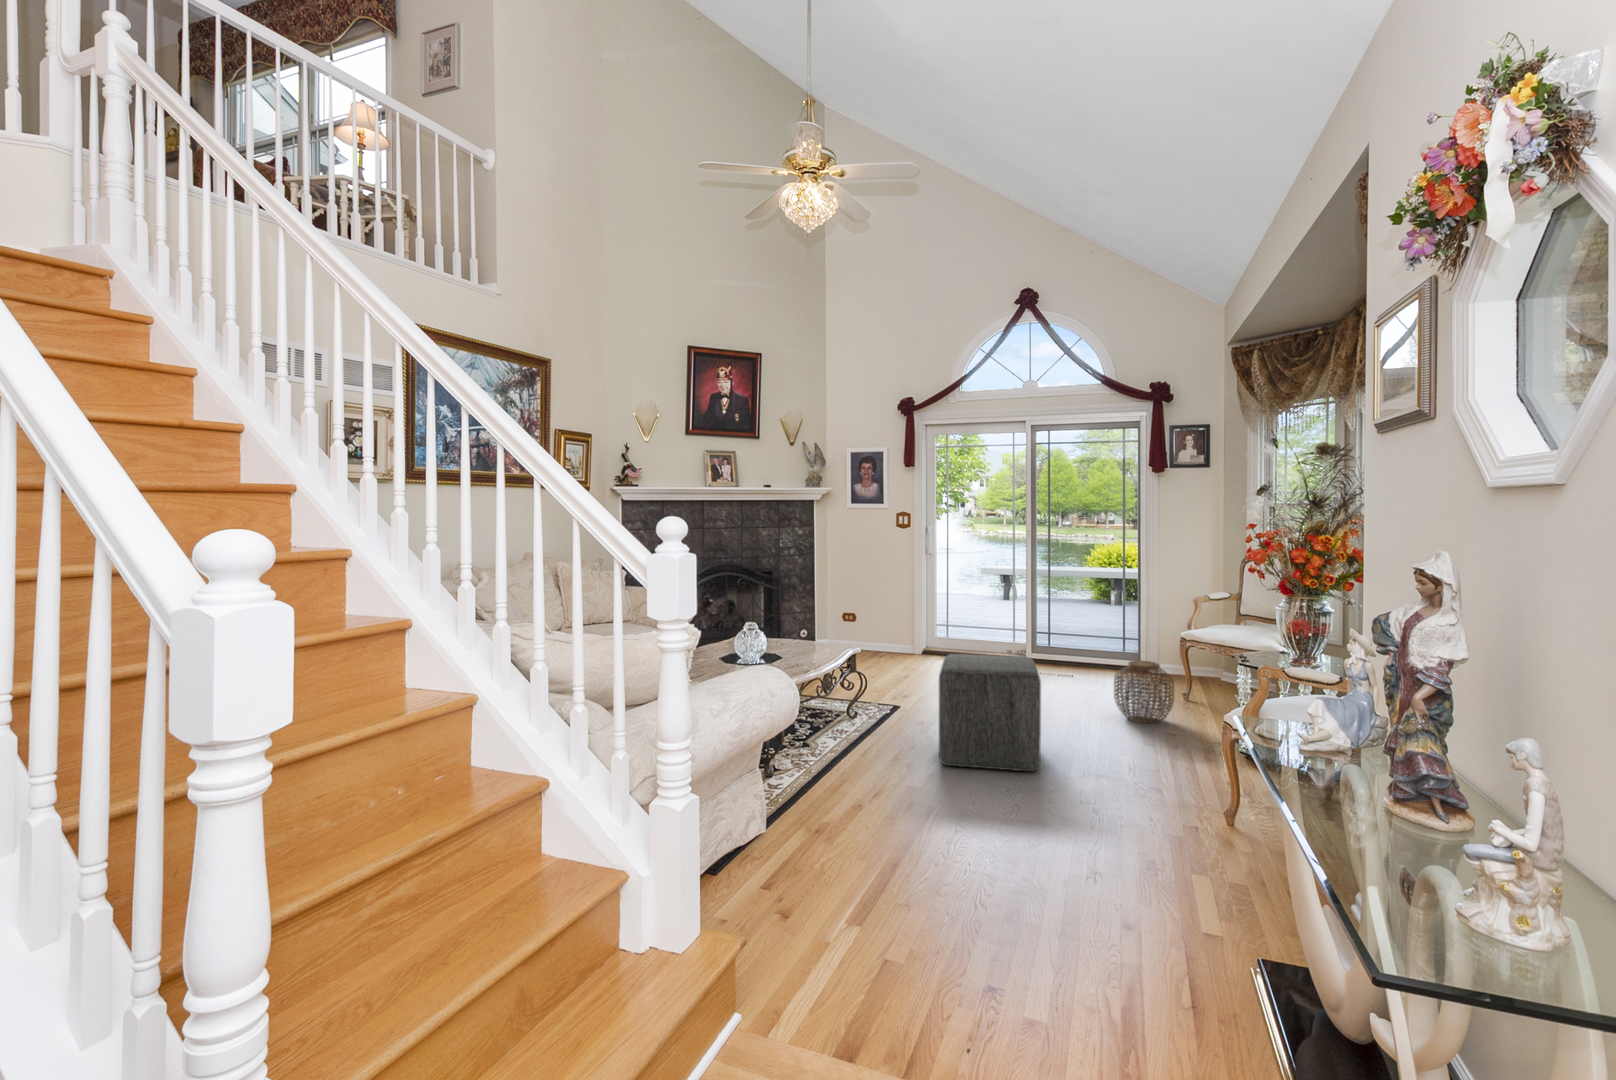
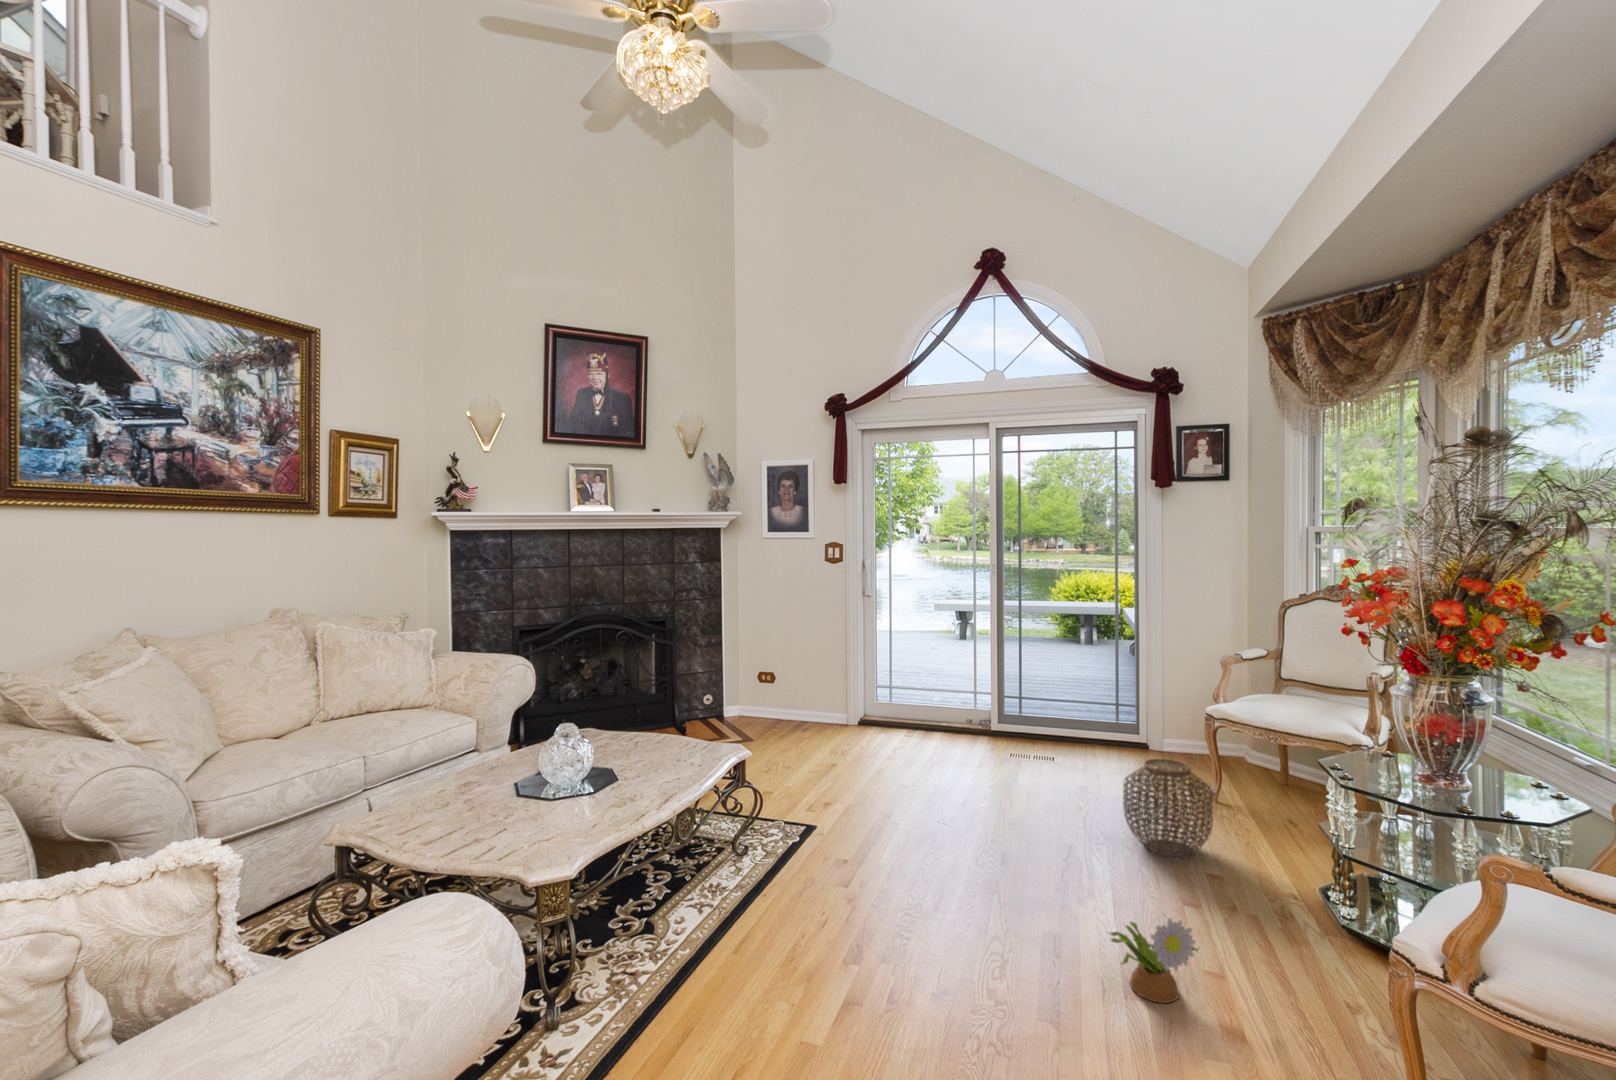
ottoman: present [939,654,1041,771] -> none [854,770,1023,991]
decorative plant: none [1091,727,1147,778] -> present [1110,918,1199,1003]

